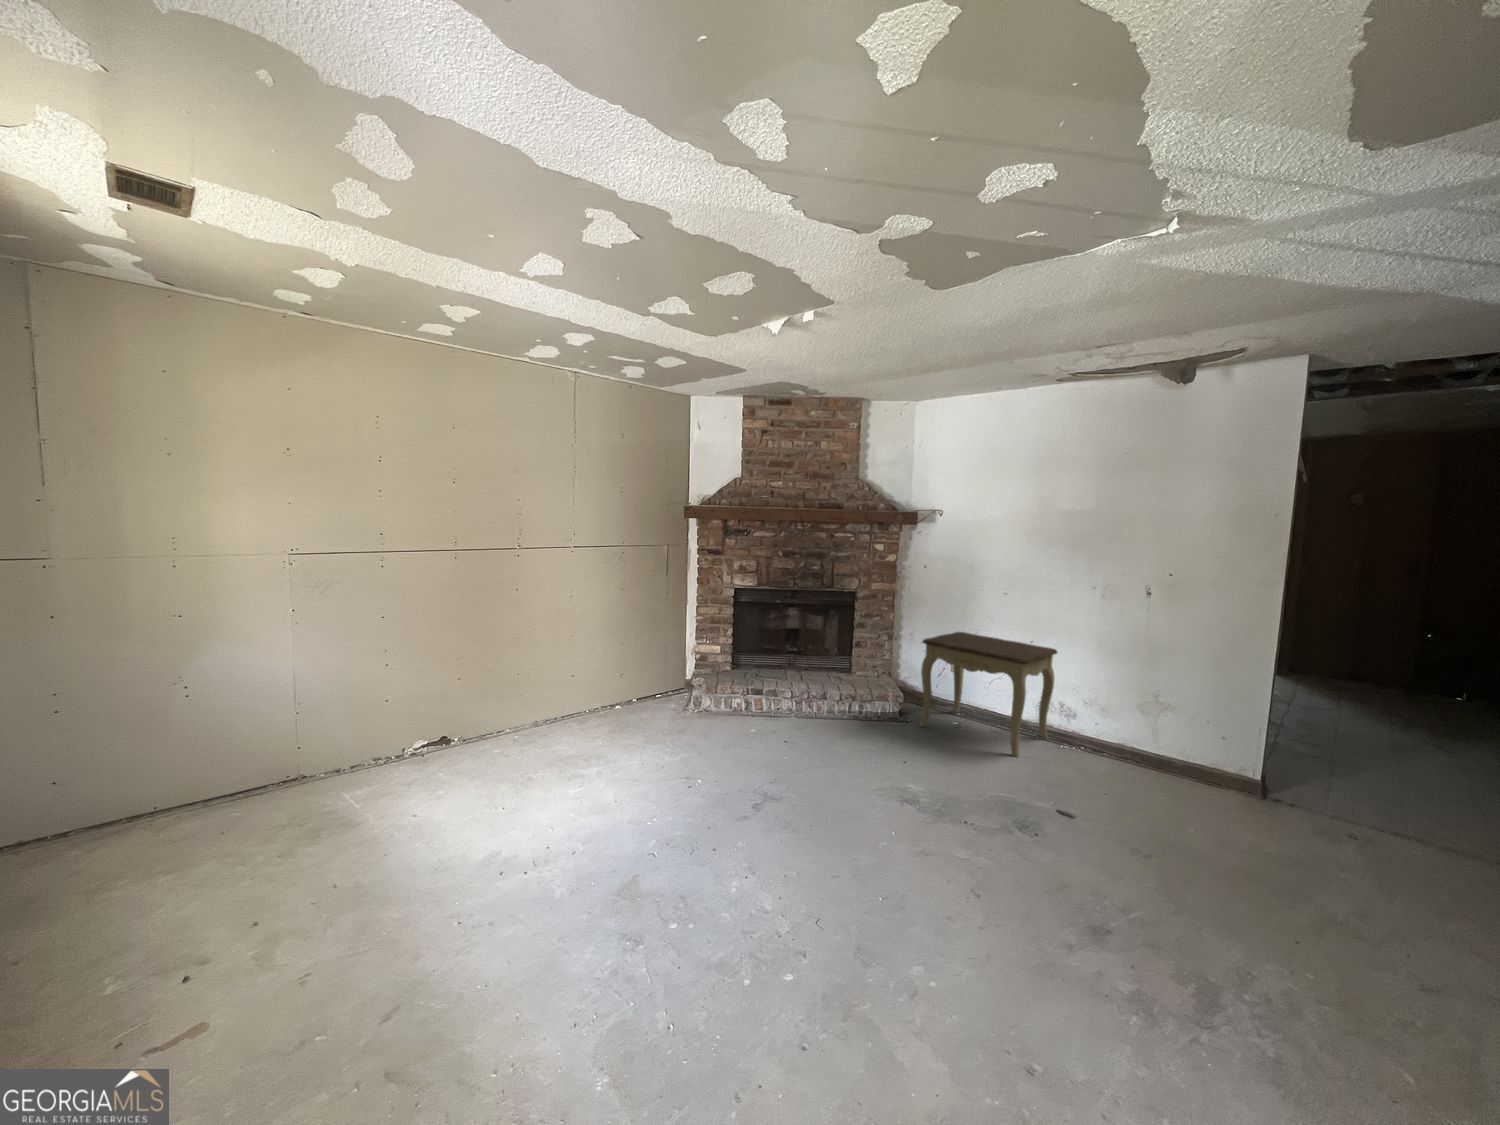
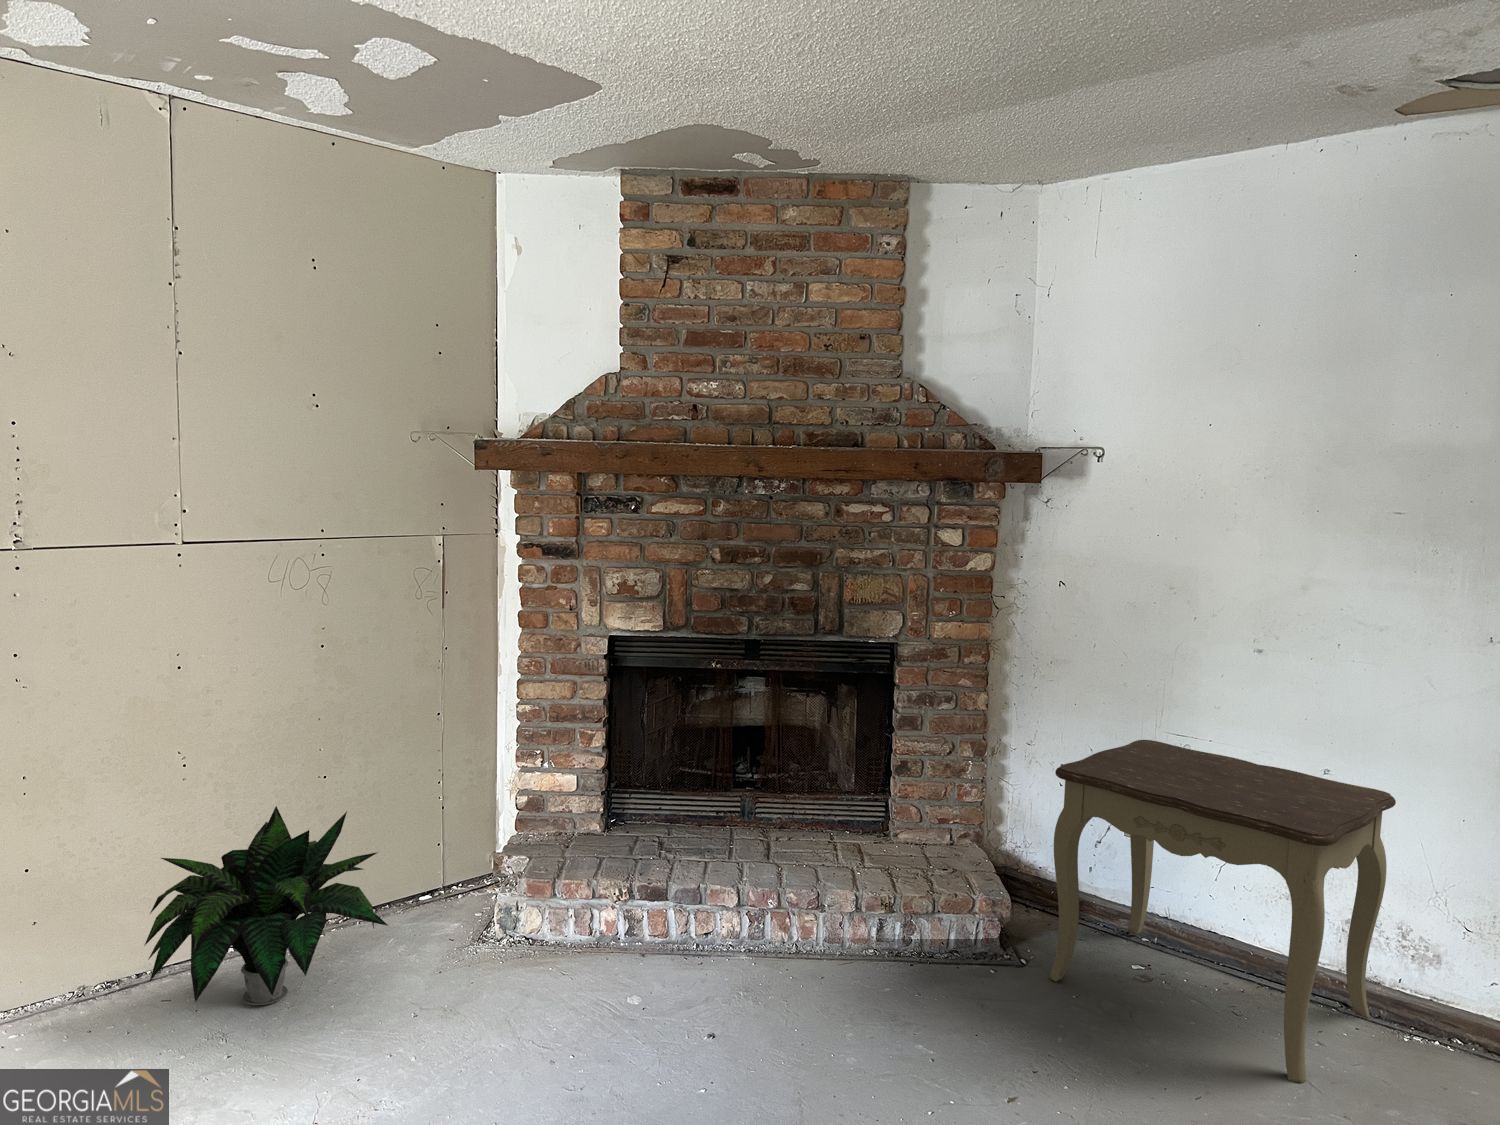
potted plant: none [563,650,659,728] -> present [144,806,388,1005]

